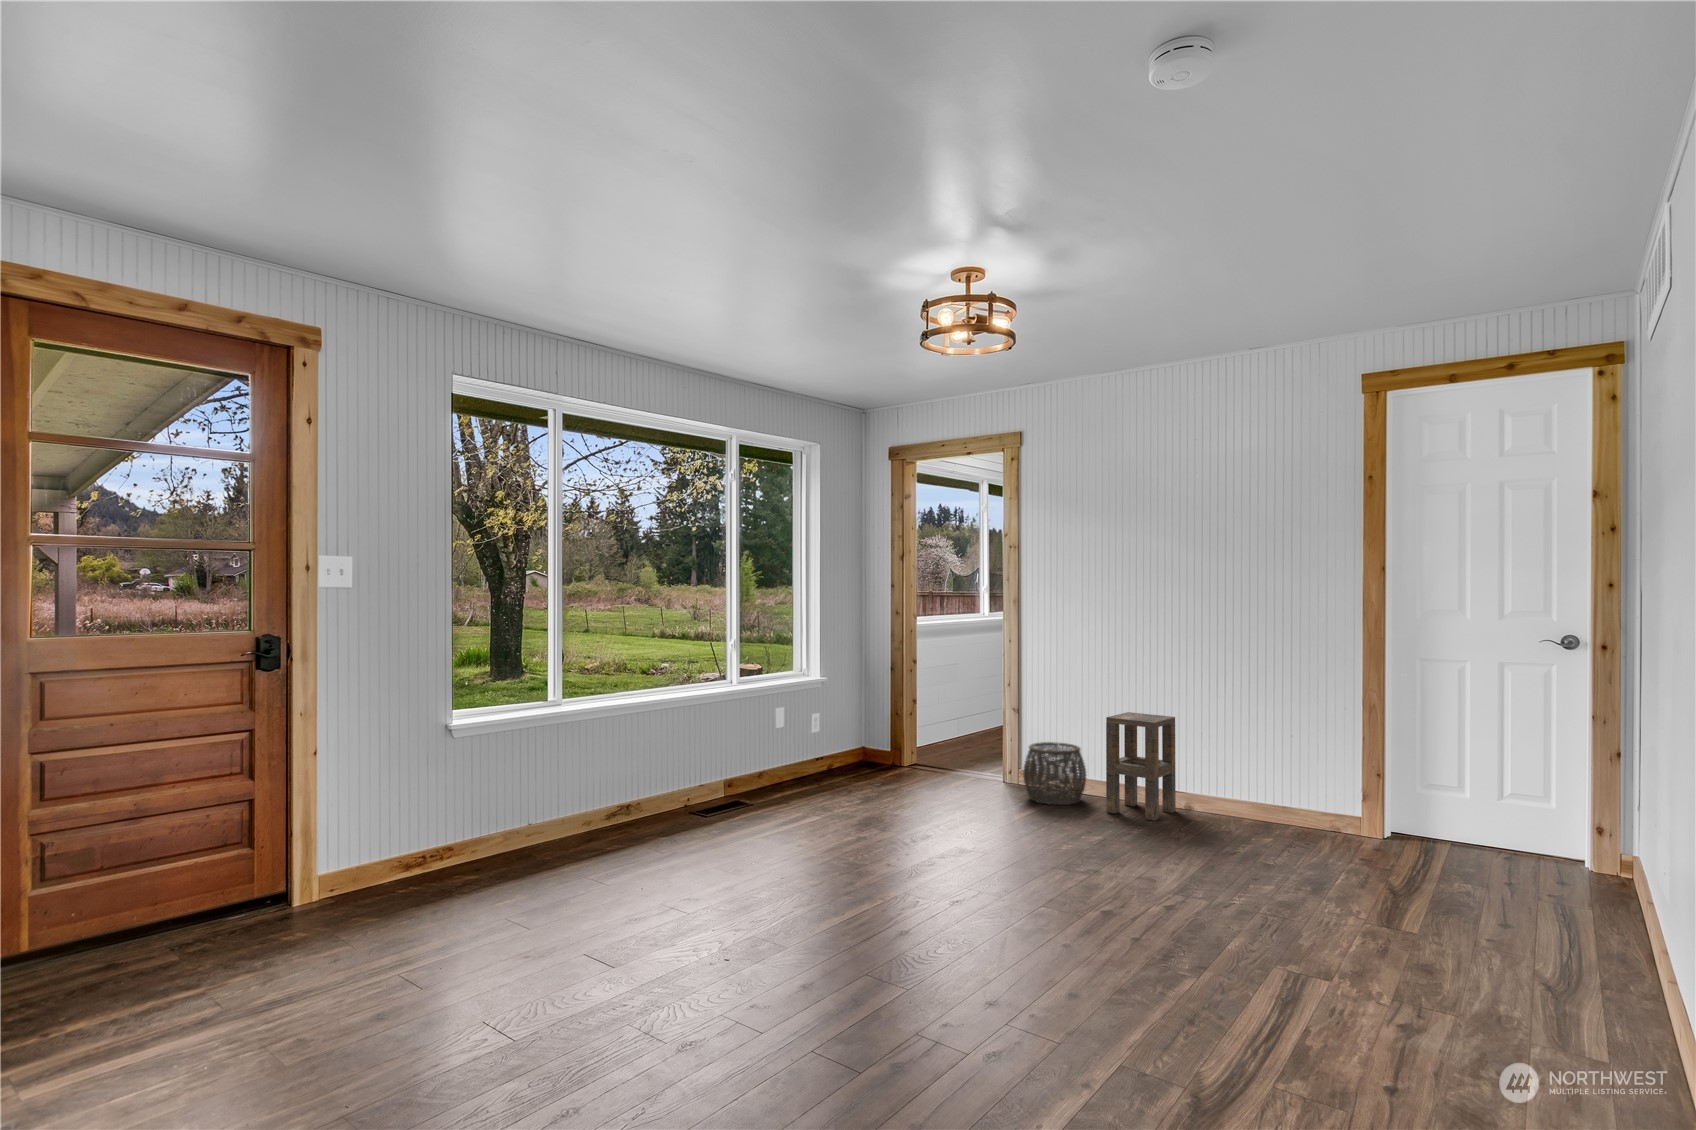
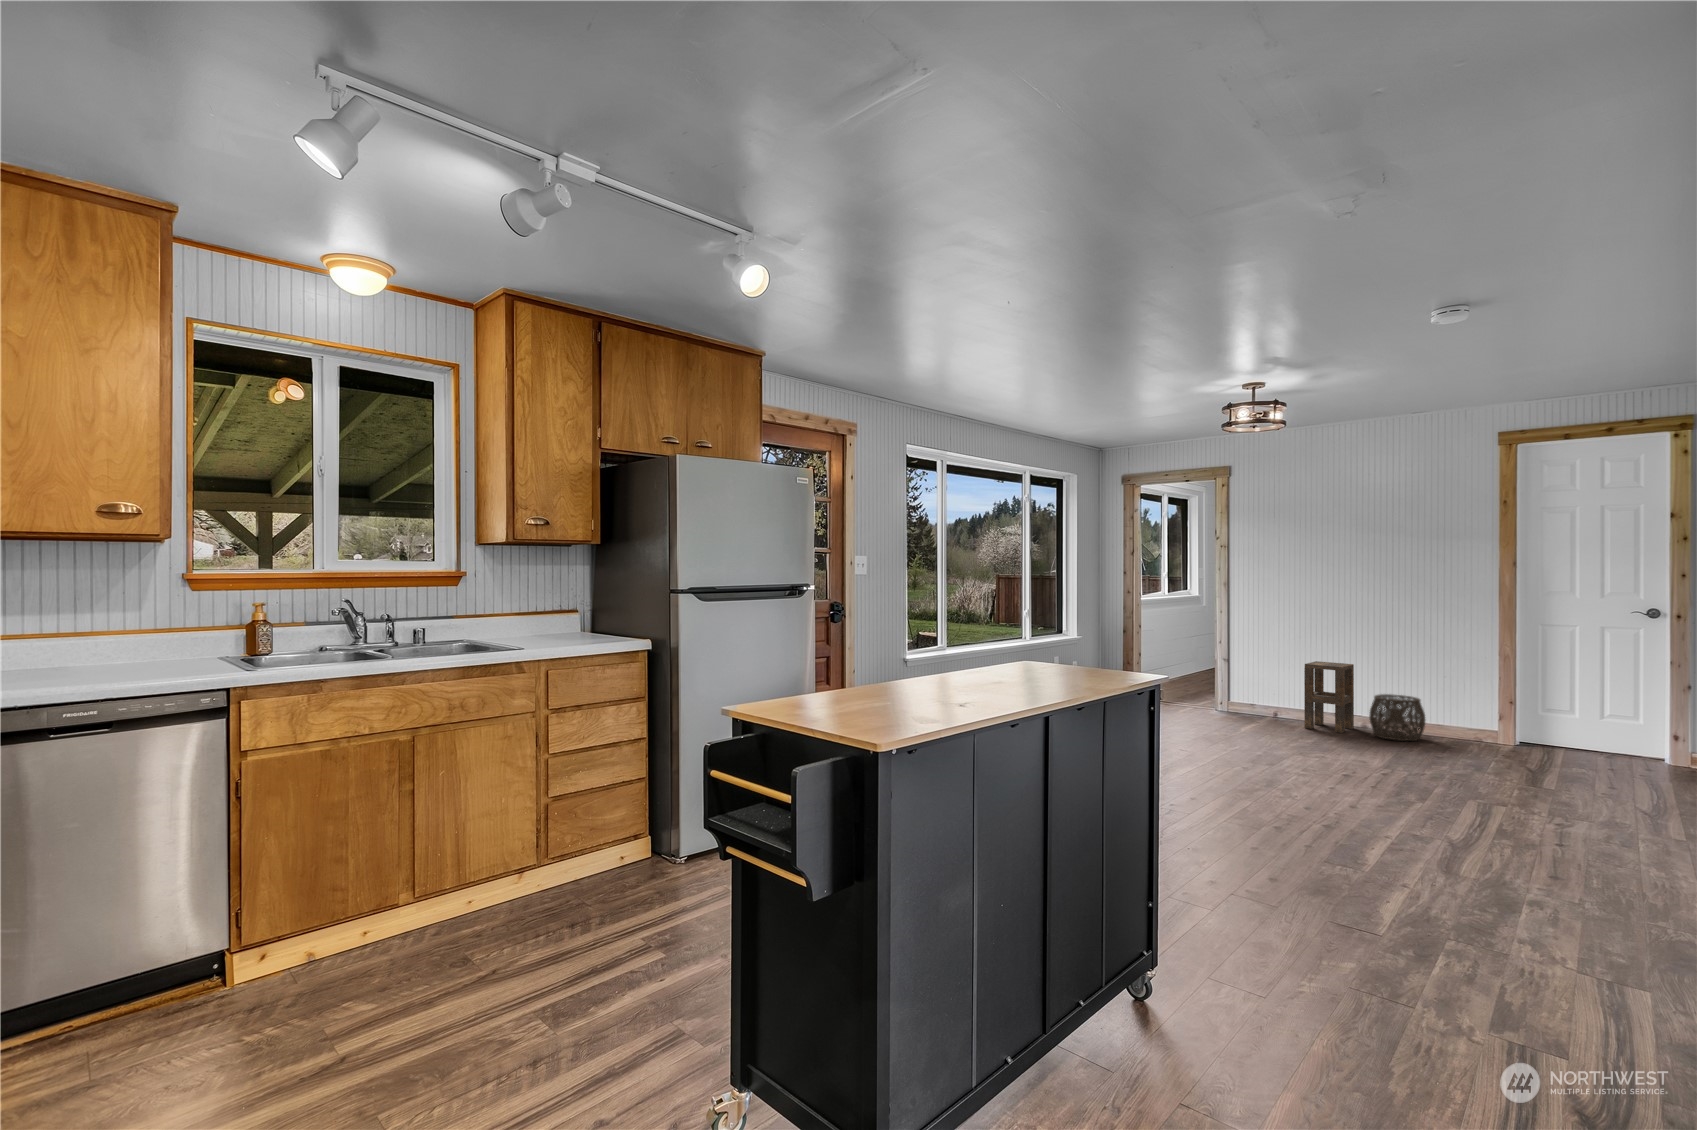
woven basket: present [1023,742,1086,805] -> present [1369,694,1425,741]

